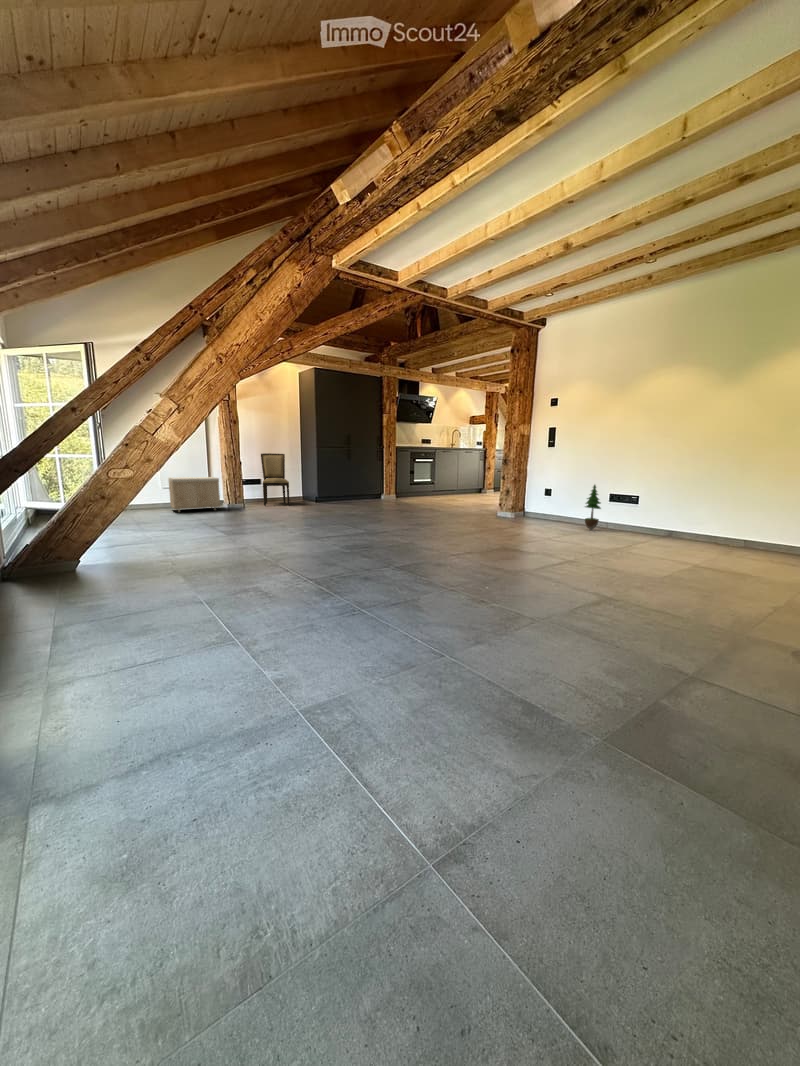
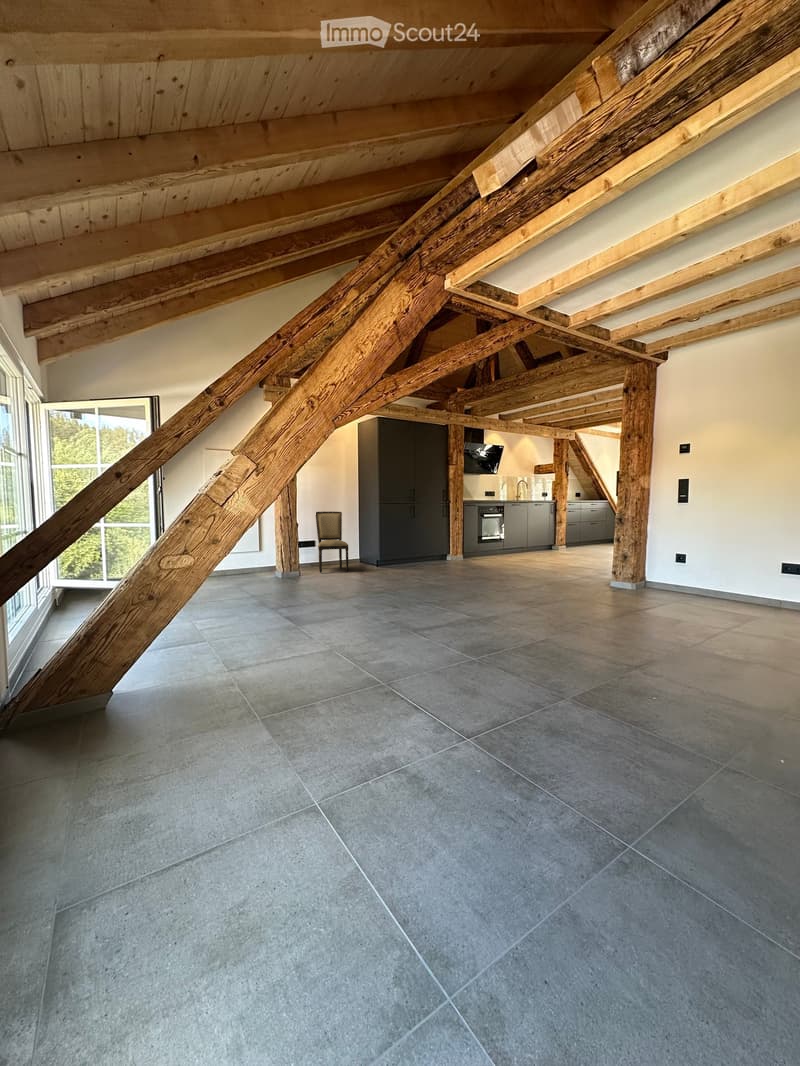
storage bench: present [168,477,220,512] -> none [214,541,272,584]
potted tree: present [585,485,601,530] -> none [746,551,775,612]

